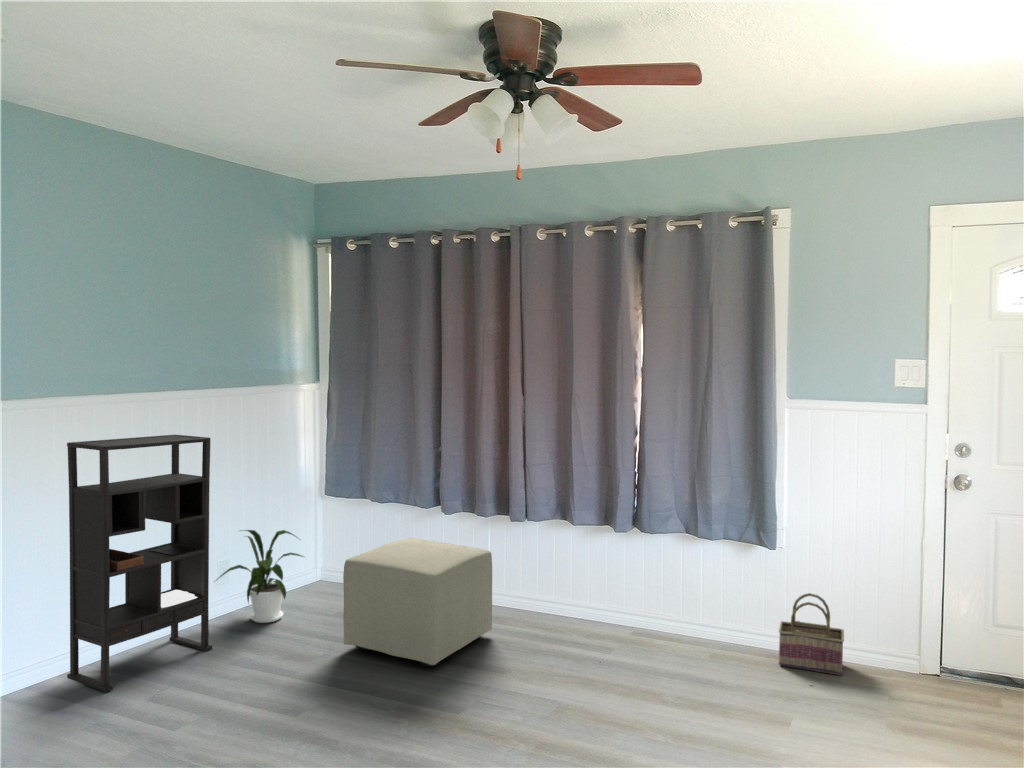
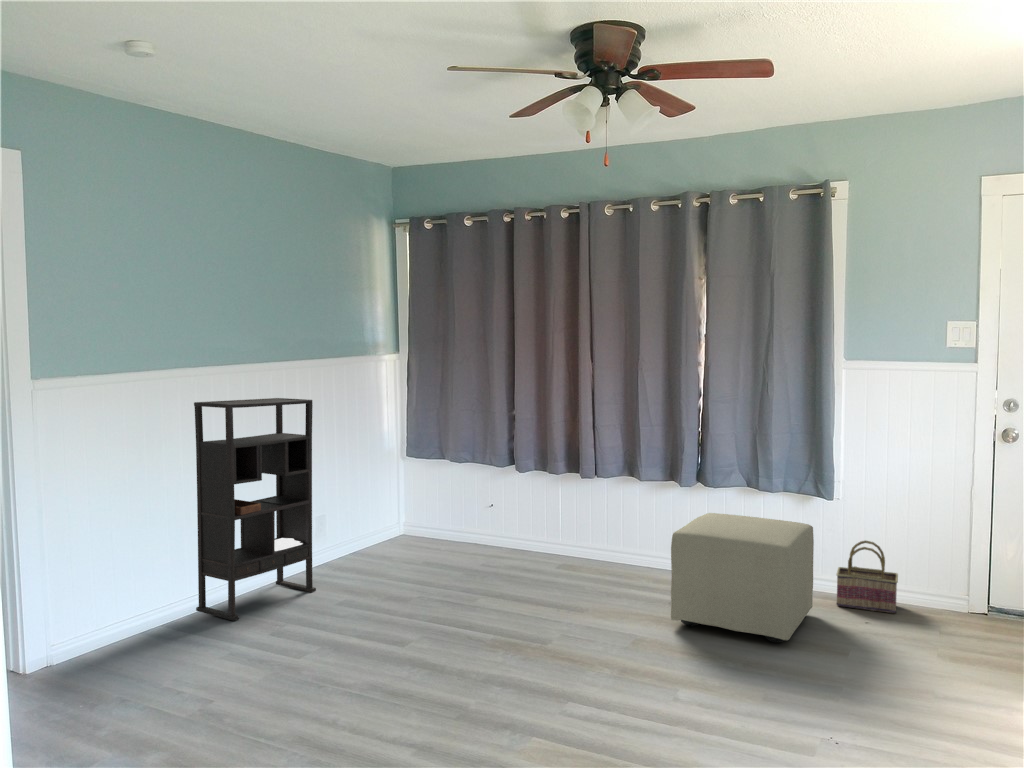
house plant: present [216,530,303,623] -> none [310,486,393,571]
ottoman: present [343,538,492,667] -> present [671,513,814,642]

